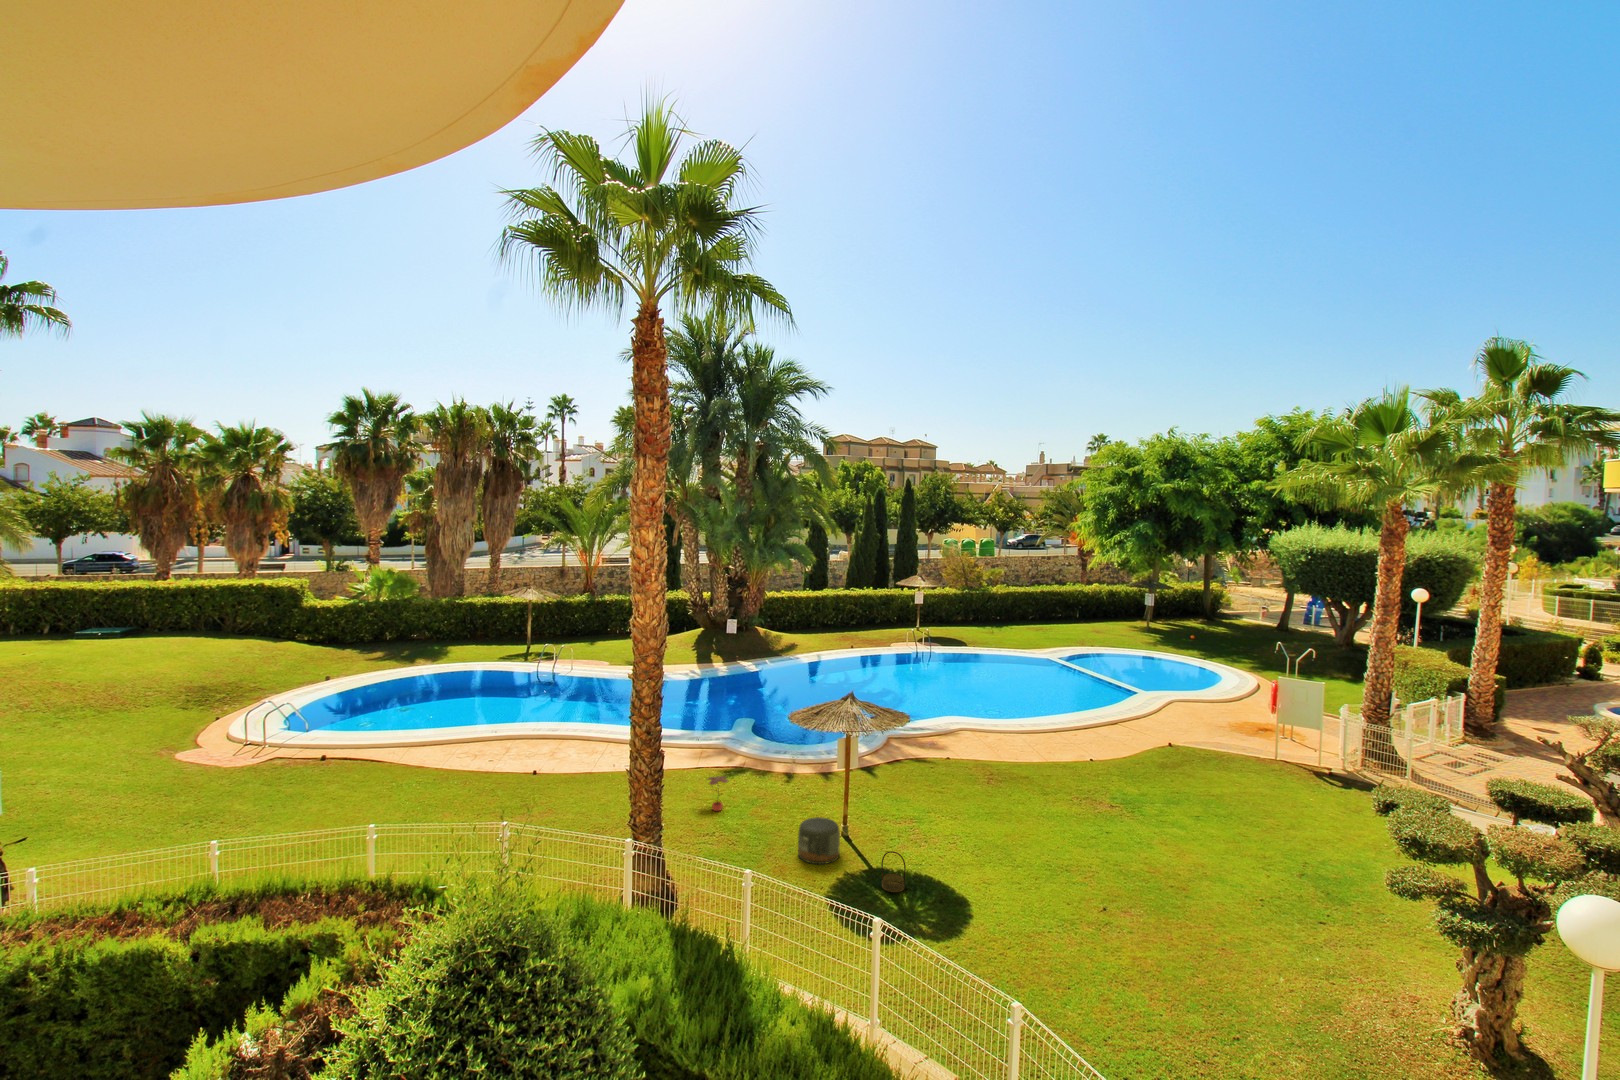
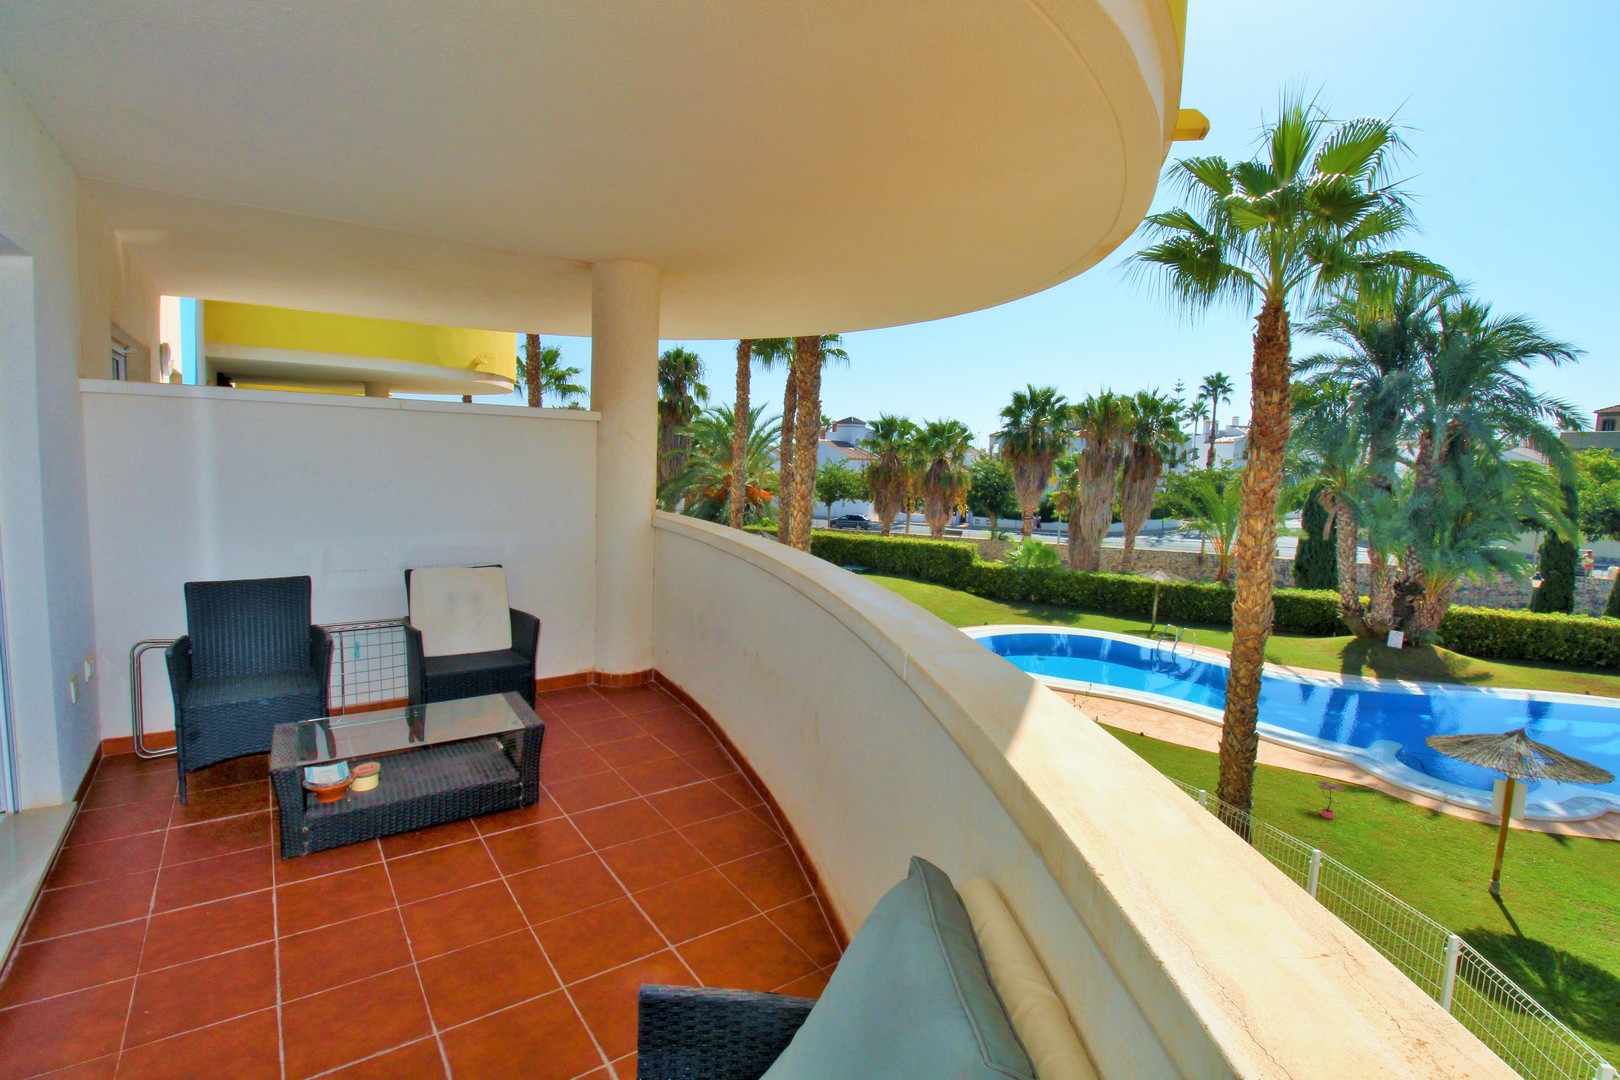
pouf: present [798,817,840,865] -> none [1421,855,1486,913]
basket: present [881,851,906,892] -> none [1537,924,1580,977]

